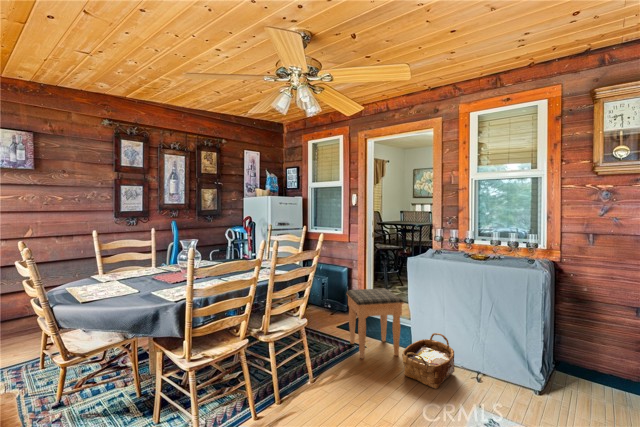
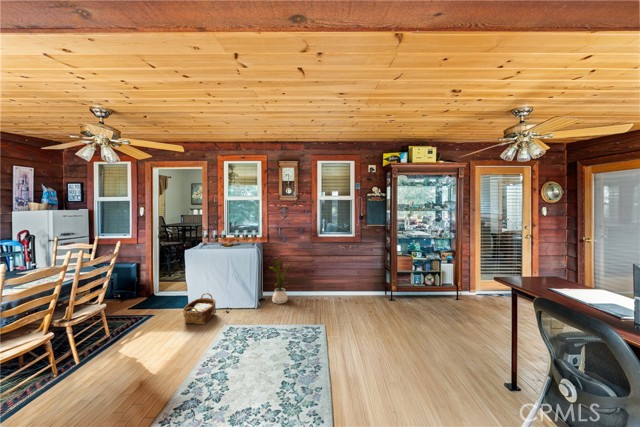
footstool: present [346,288,404,359] -> none [138,273,183,322]
house plant: none [564,295,620,393] -> present [269,259,289,304]

